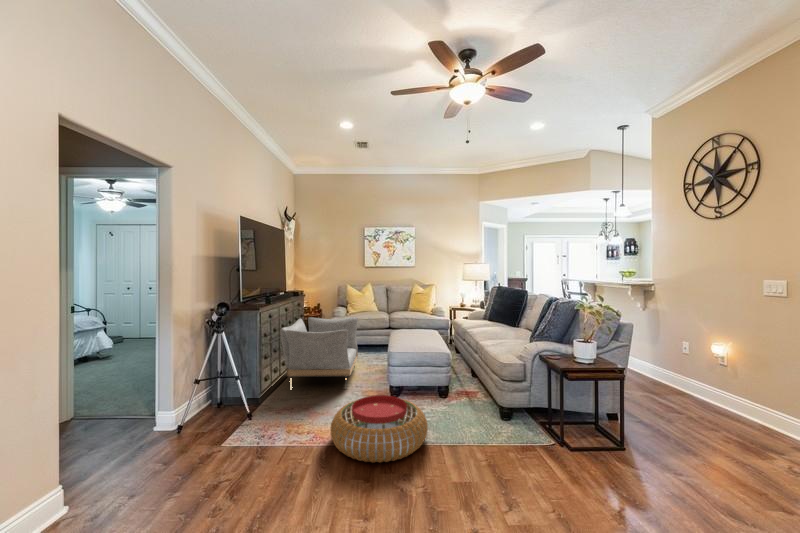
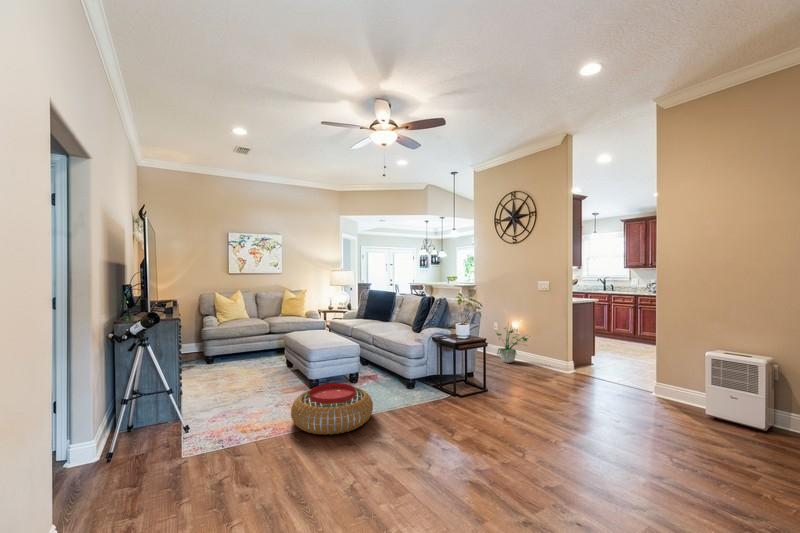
armchair: present [280,317,358,387] -> none [184,325,267,404]
potted plant: none [677,340,746,410] -> present [497,328,528,363]

